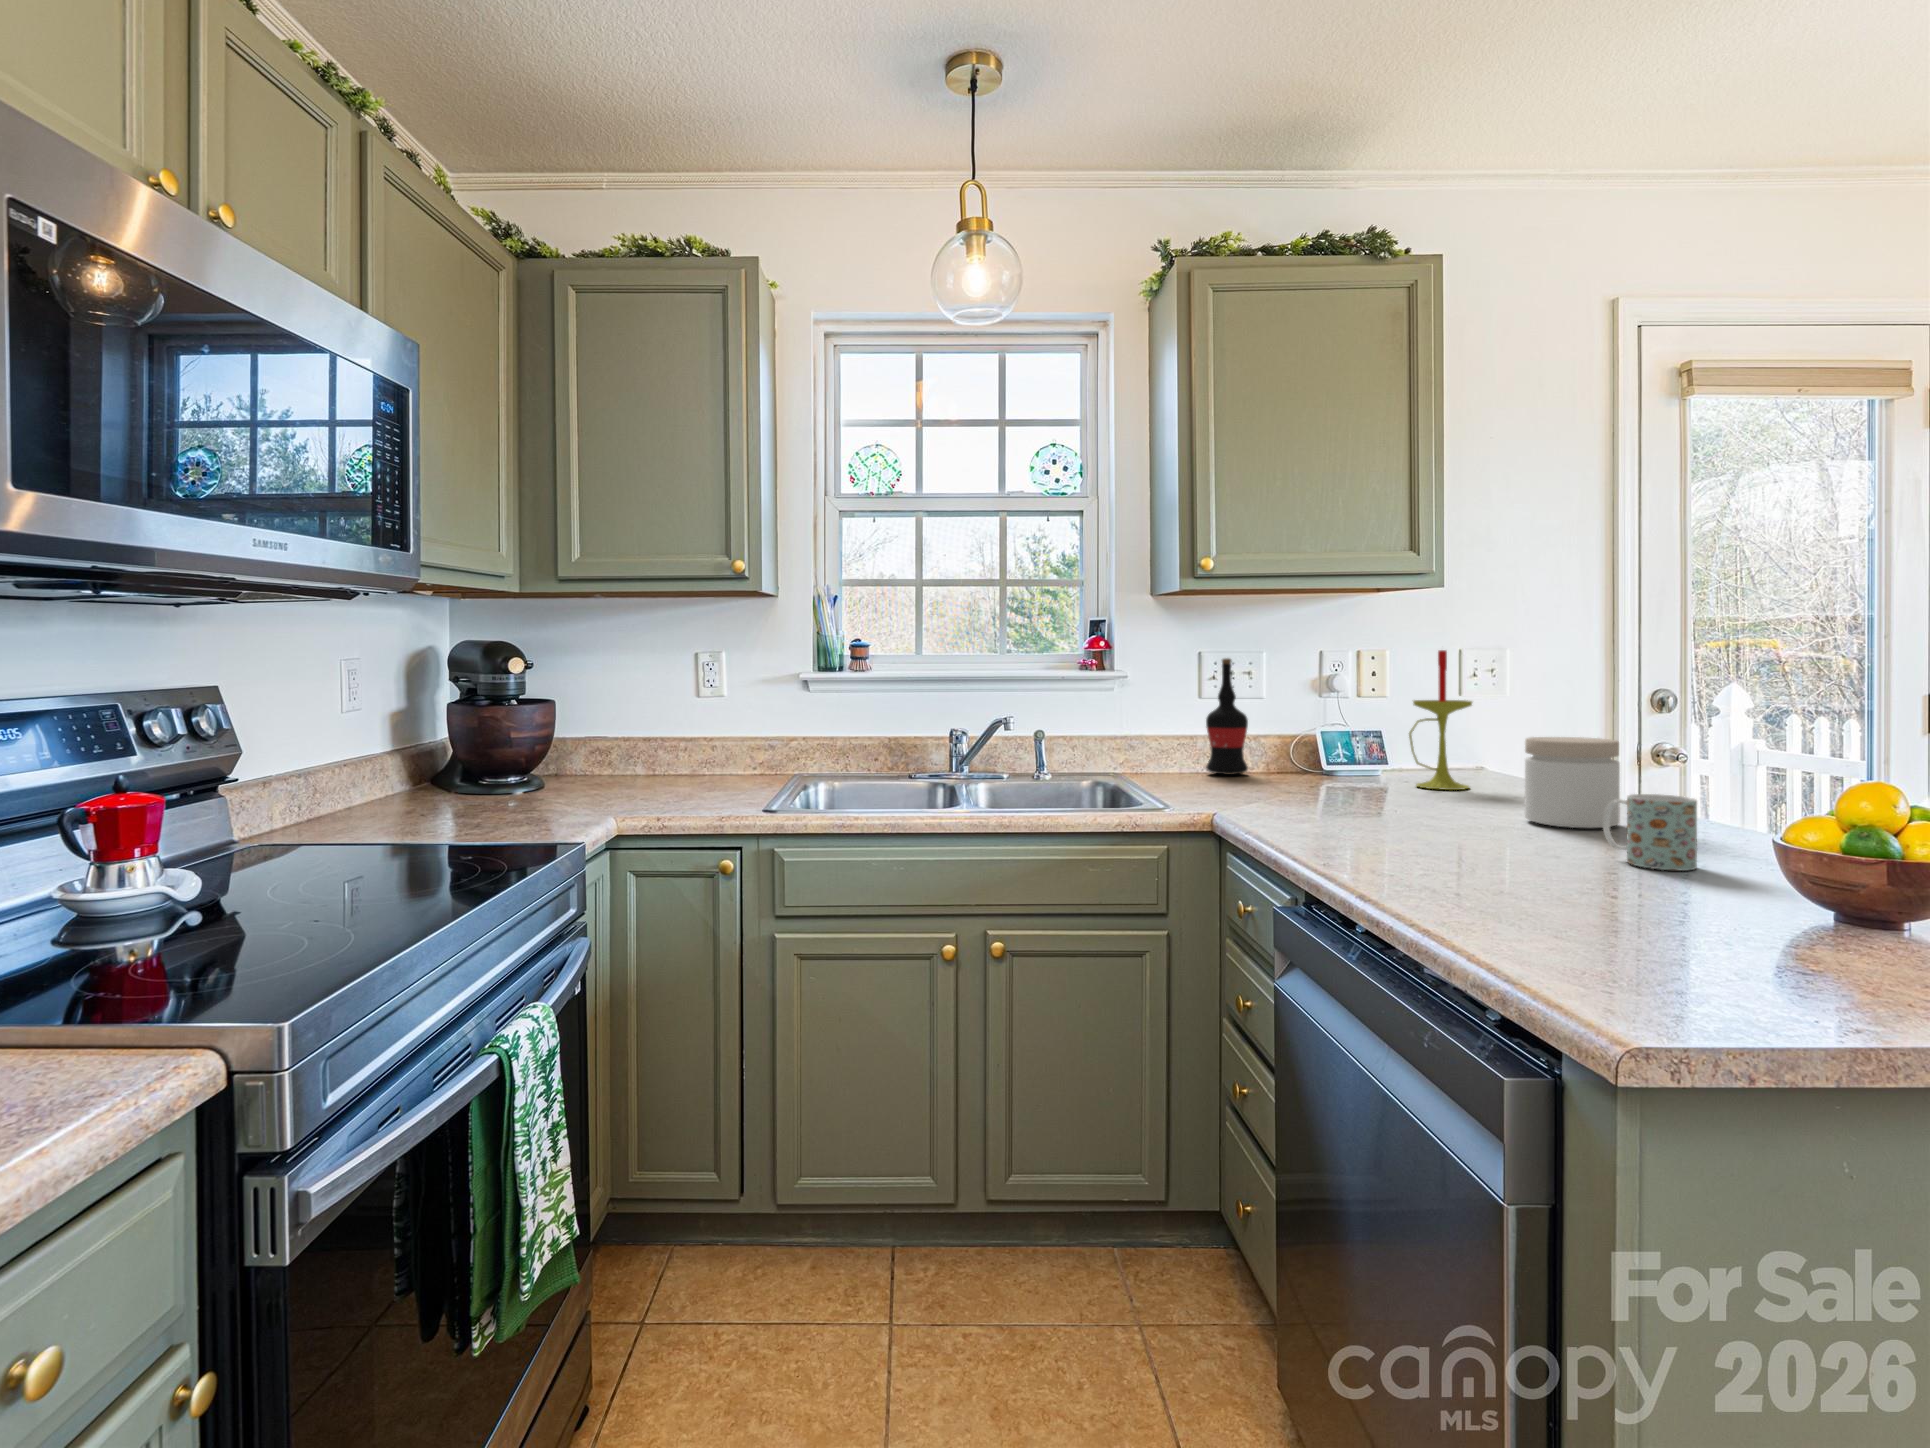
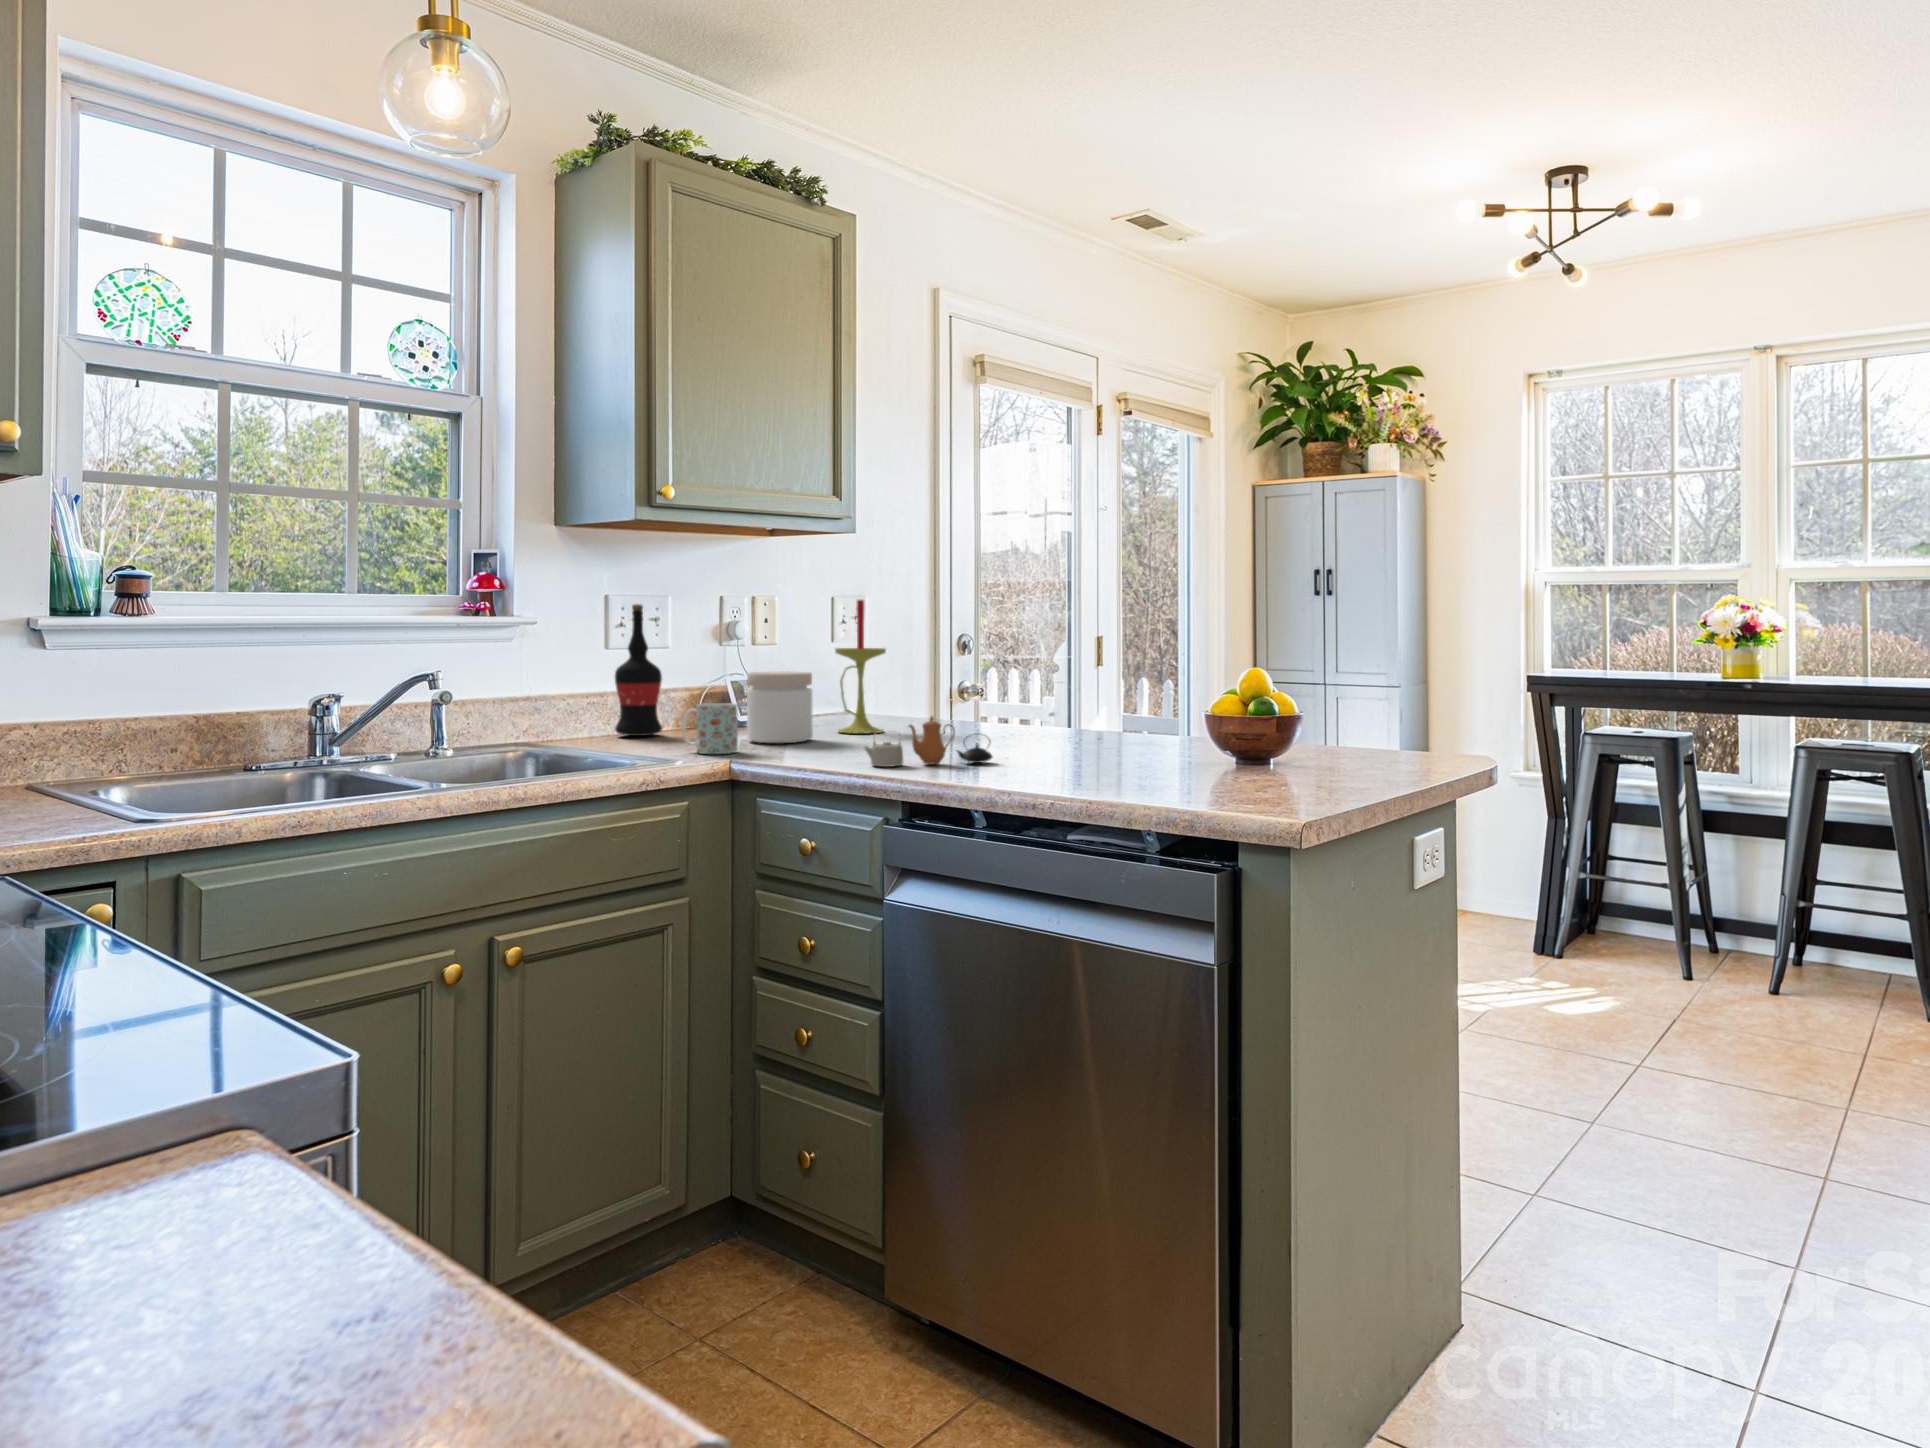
jar: present [1525,737,1620,828] -> present [747,672,813,743]
teapot: none [1345,778,1500,835] -> present [864,716,992,767]
mug: present [1603,794,1697,870] -> present [681,703,738,754]

